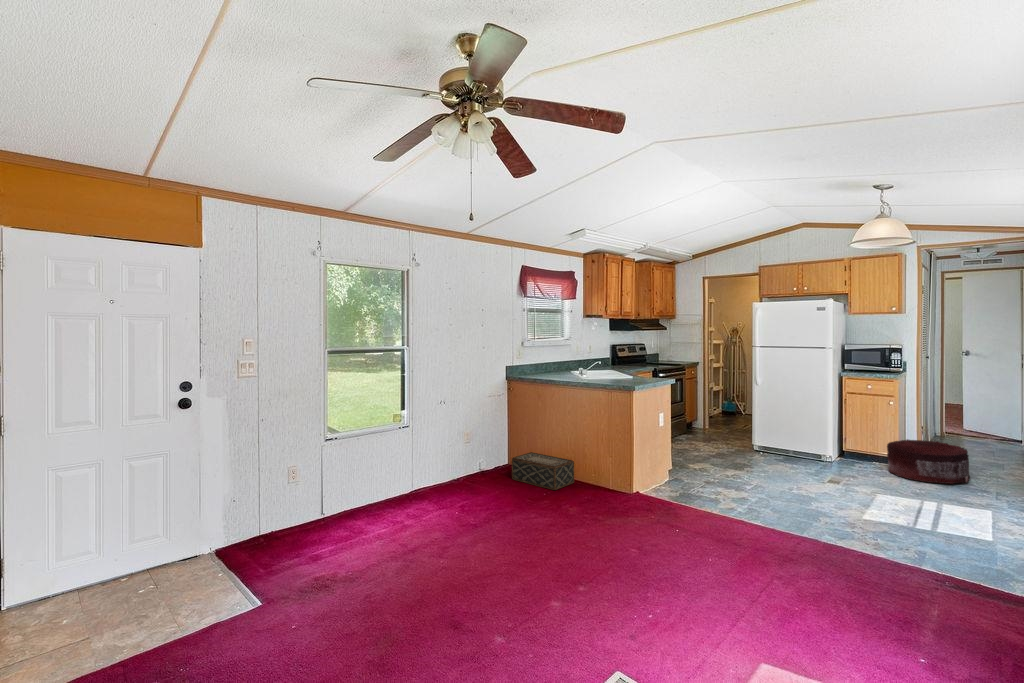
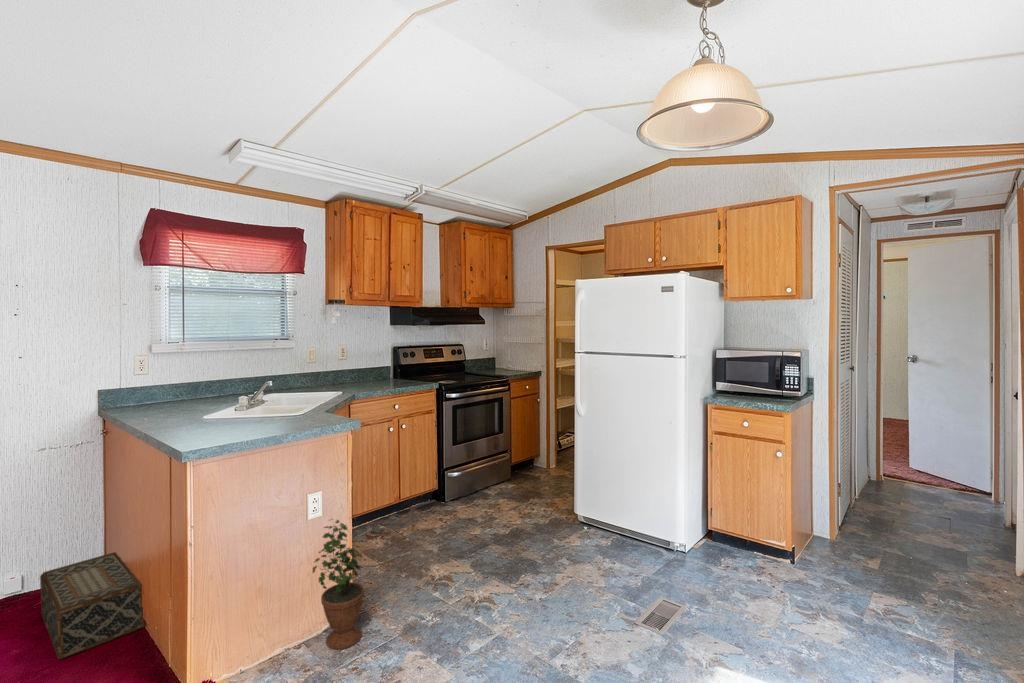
potted plant: none [667,428,693,489] -> present [313,520,364,649]
pouf: present [887,439,970,484] -> none [764,516,908,626]

